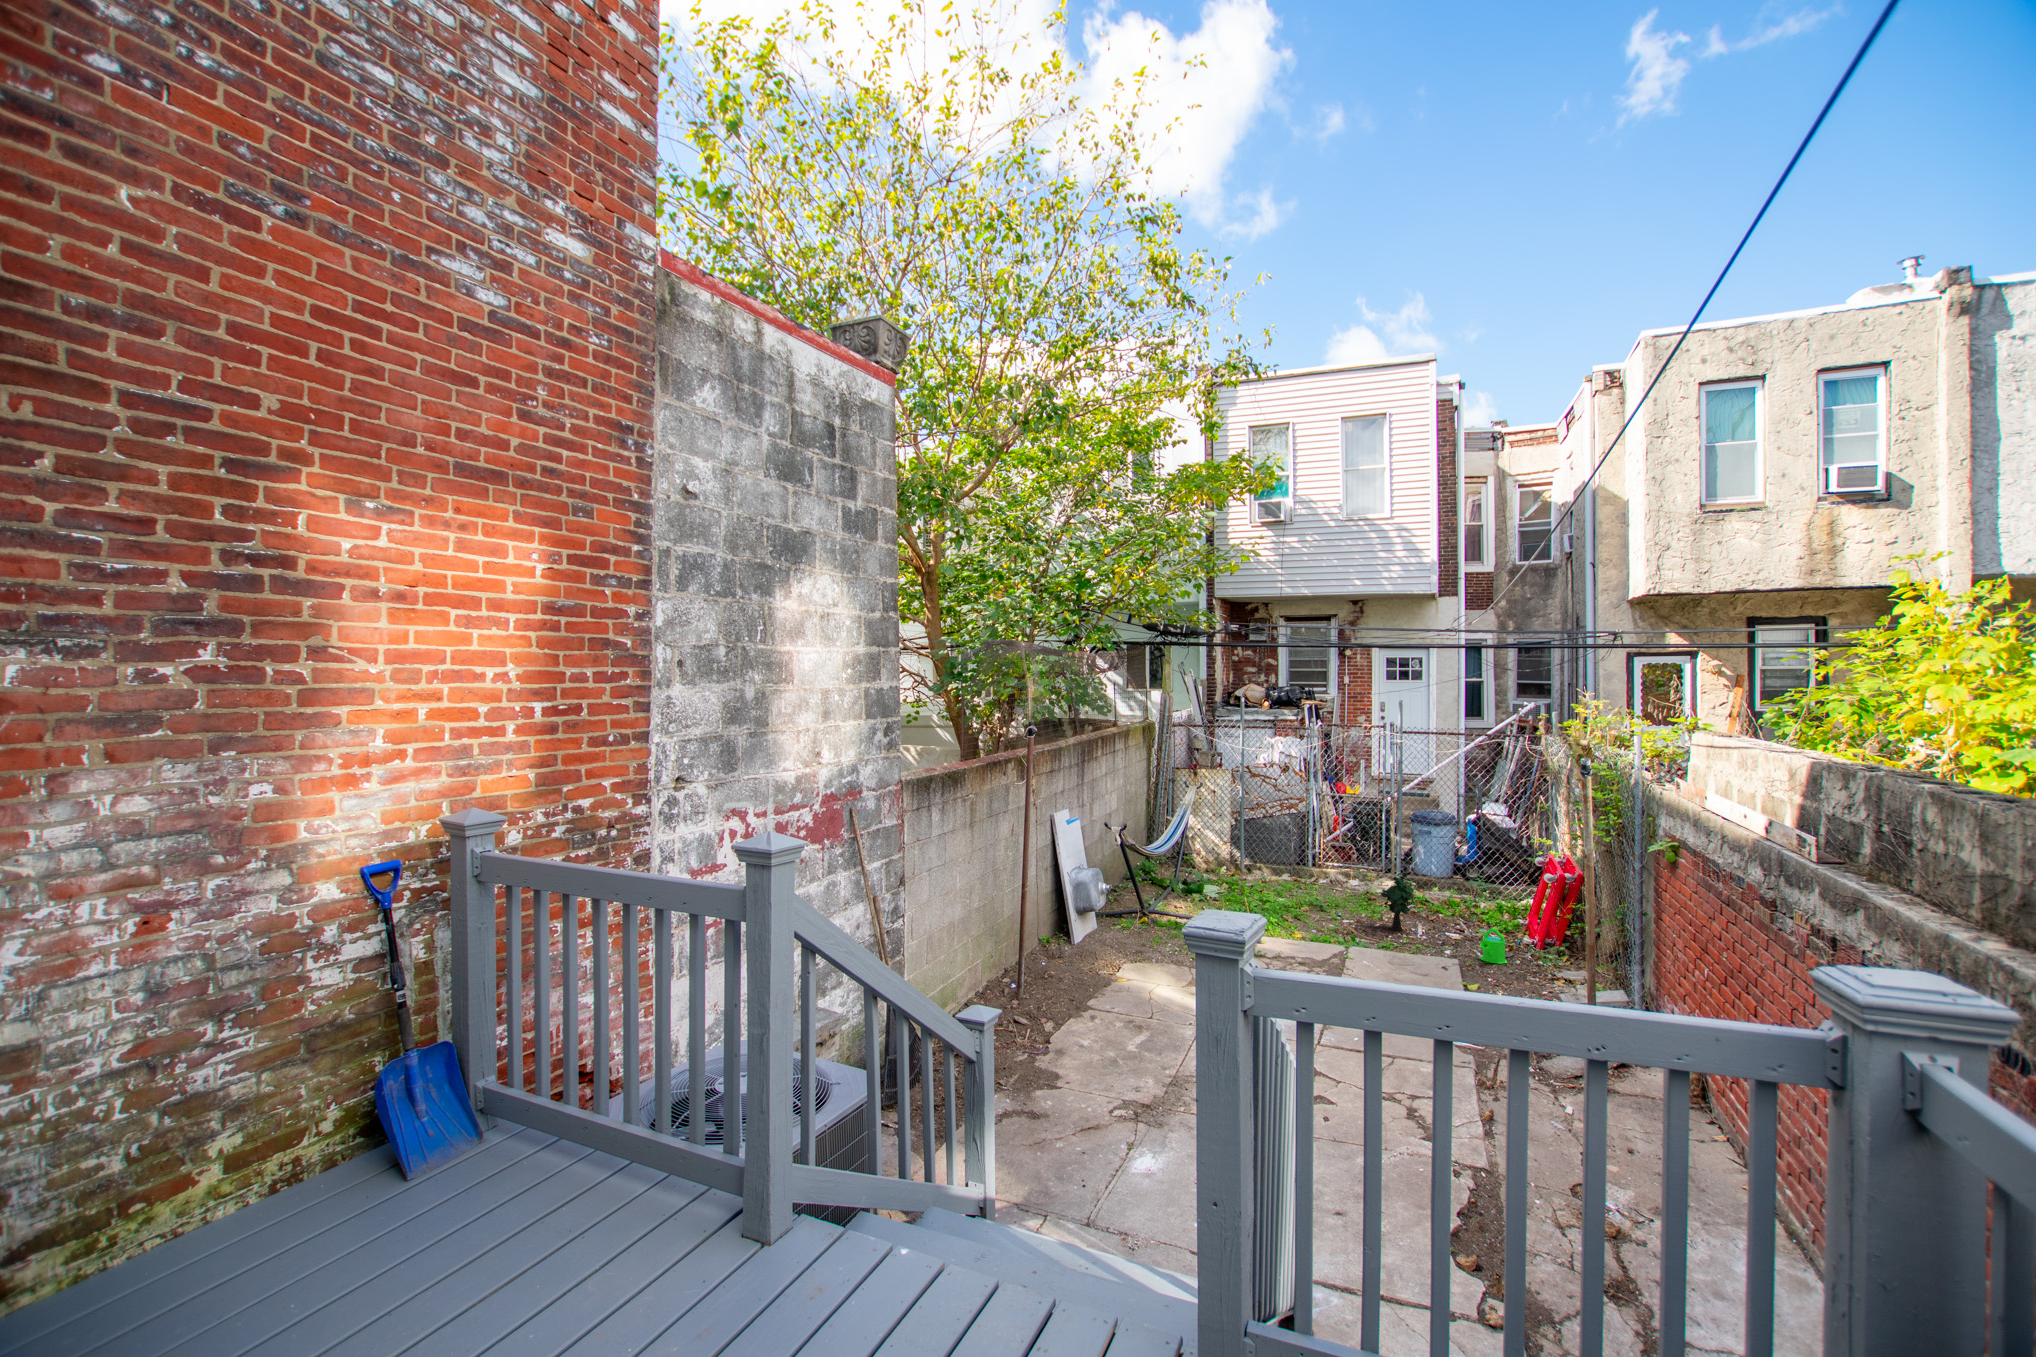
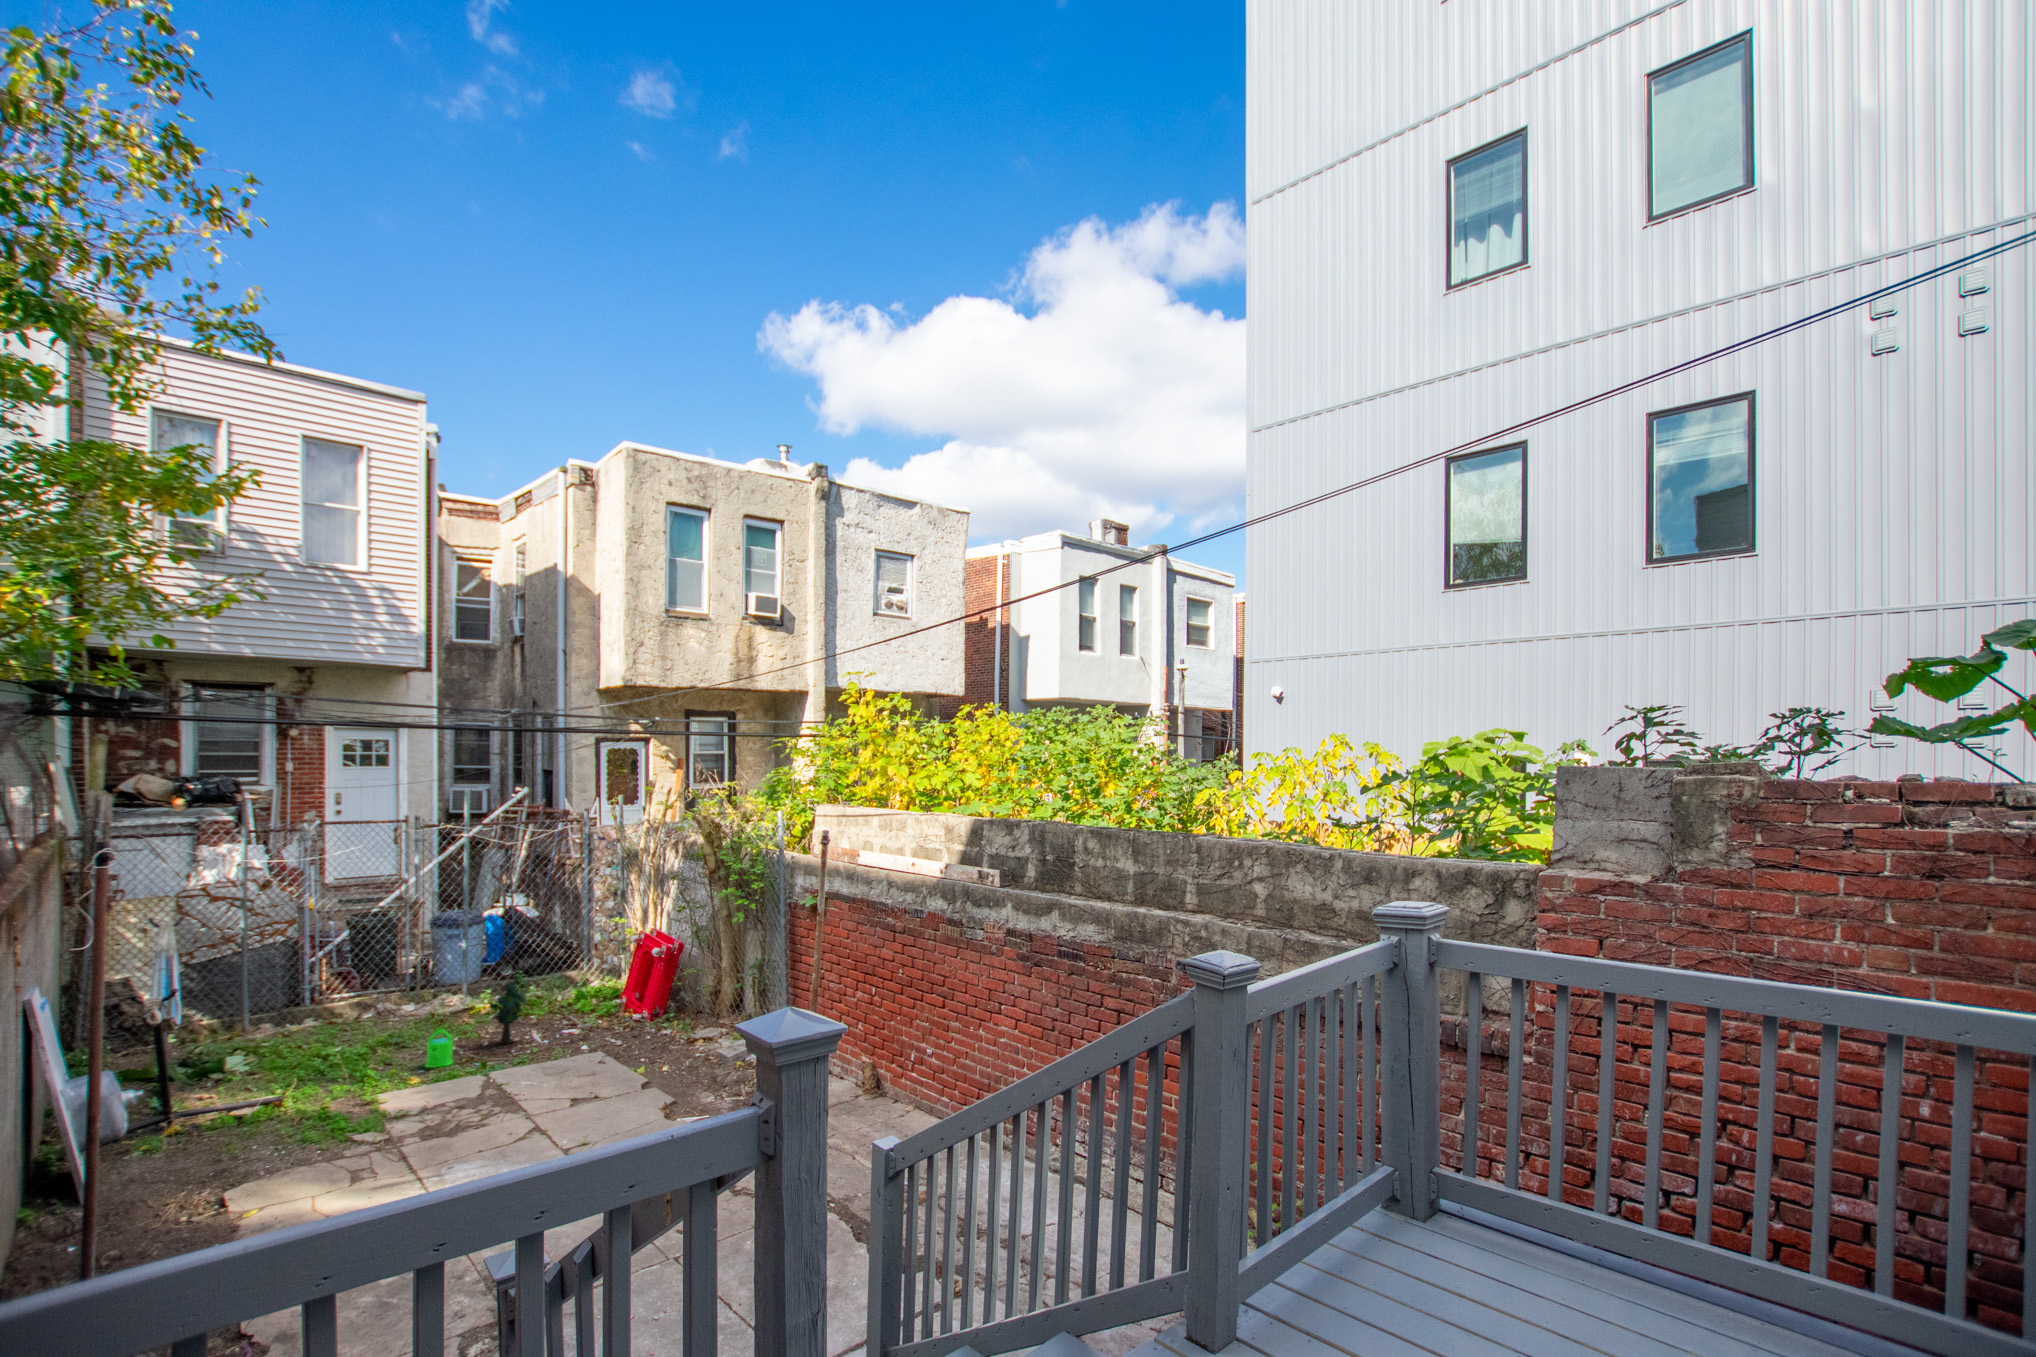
watering can: present [1480,928,1507,964] -> present [425,1029,453,1068]

